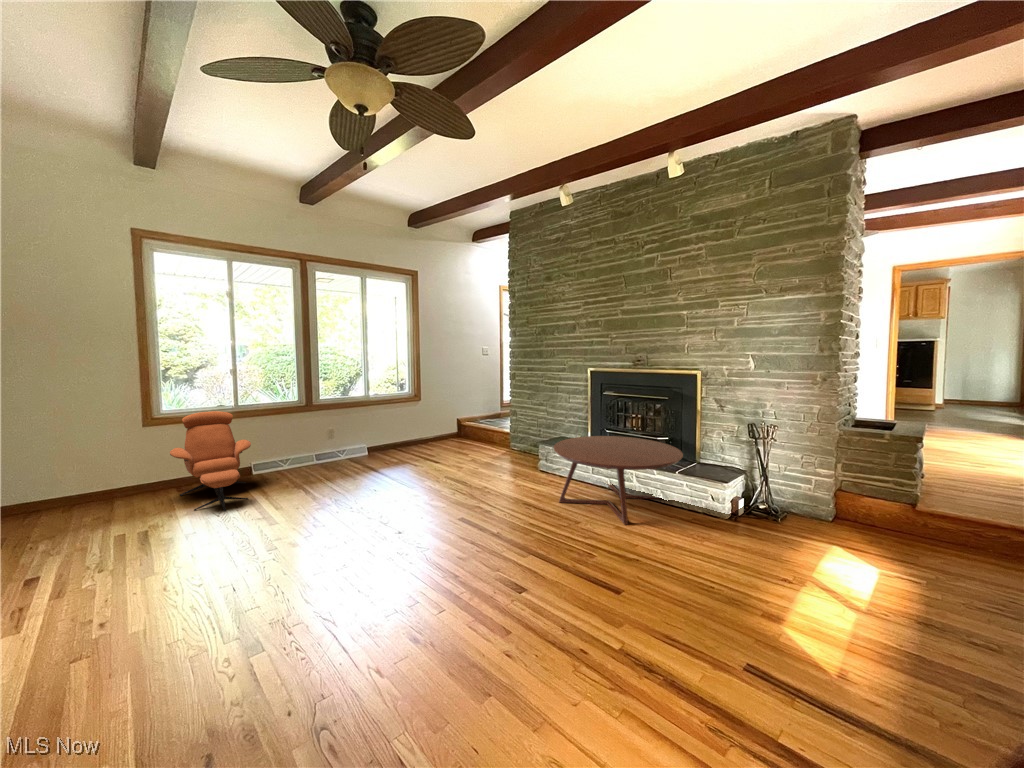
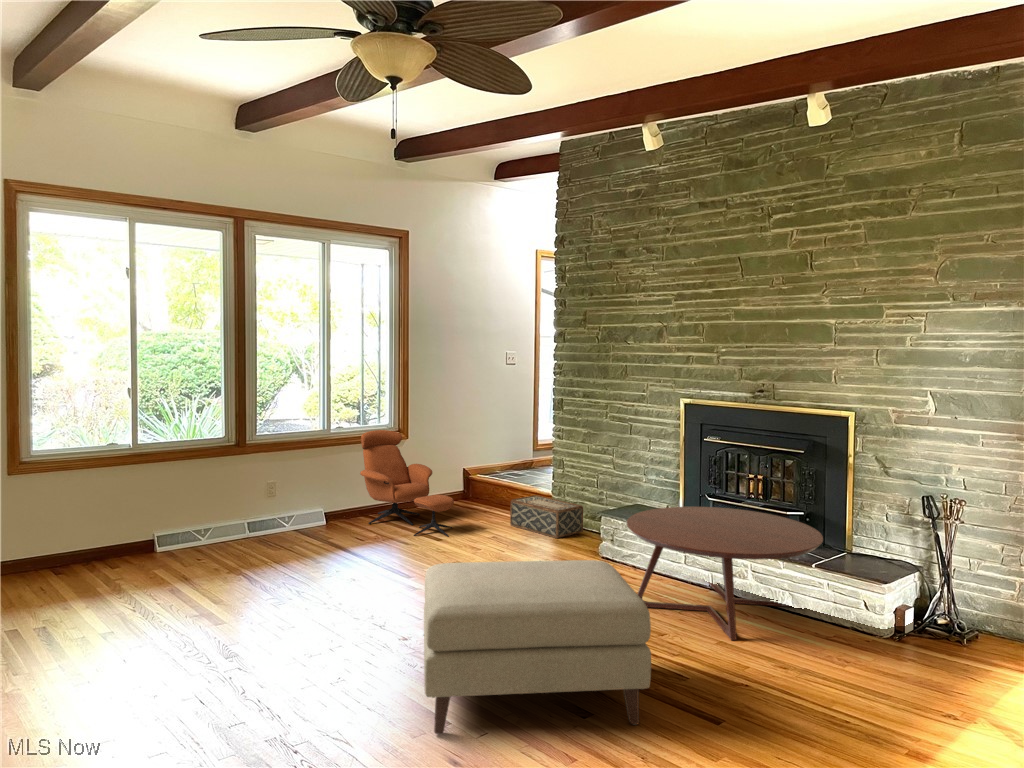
lounge chair: present [170,411,251,511] -> present [360,430,454,537]
woven basket: none [485,432,529,458] -> present [510,495,583,538]
ottoman: none [394,475,568,613] -> present [424,560,651,734]

